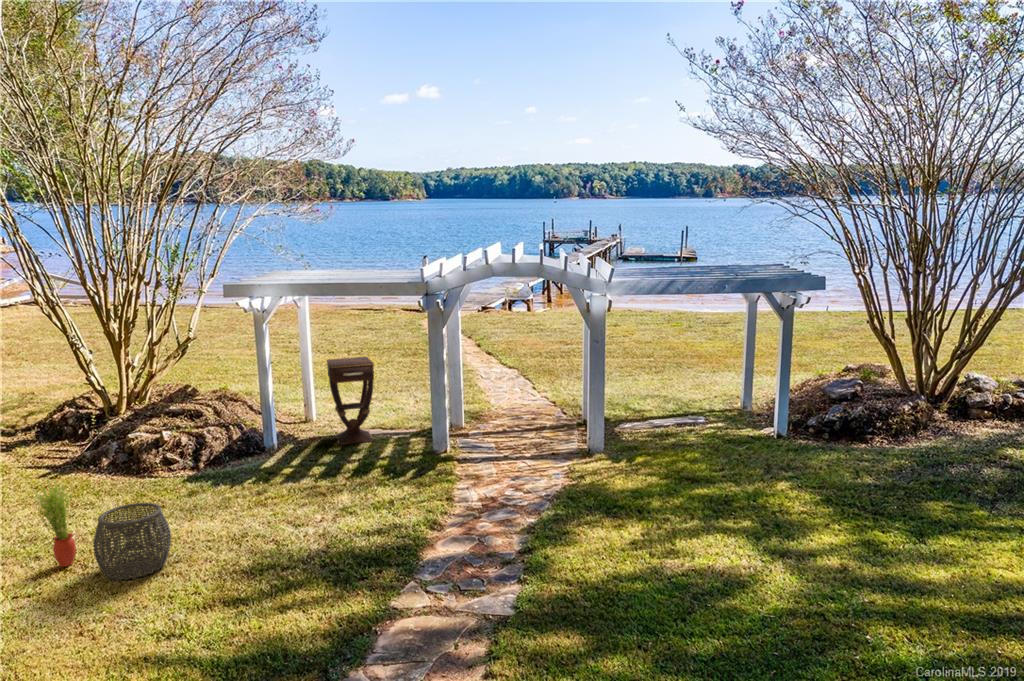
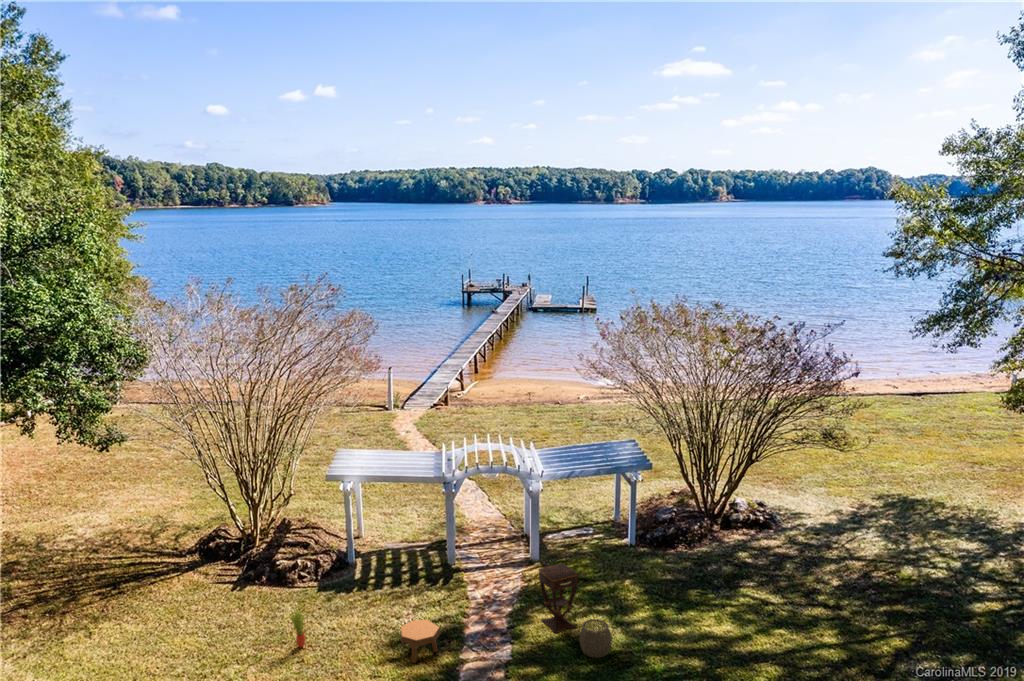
side table: present [327,357,375,445] -> present [539,563,578,633]
woven basket: present [93,503,171,580] -> present [580,619,612,658]
footstool: none [251,519,353,611] -> present [401,620,441,663]

